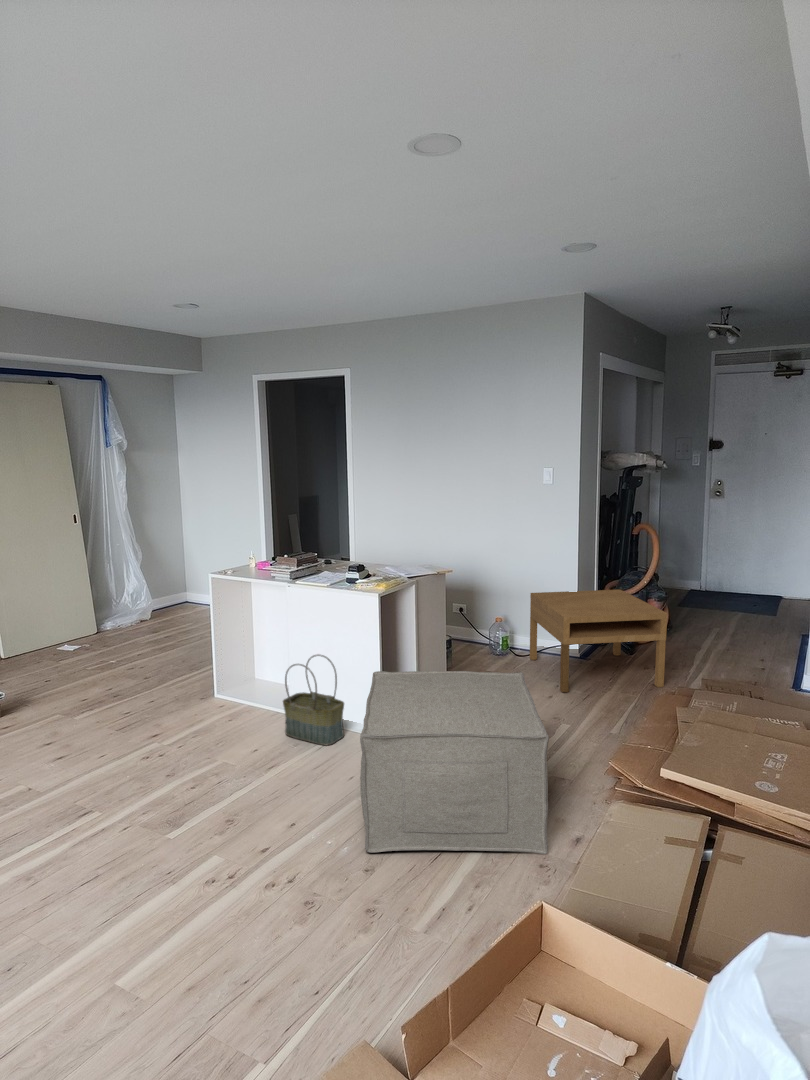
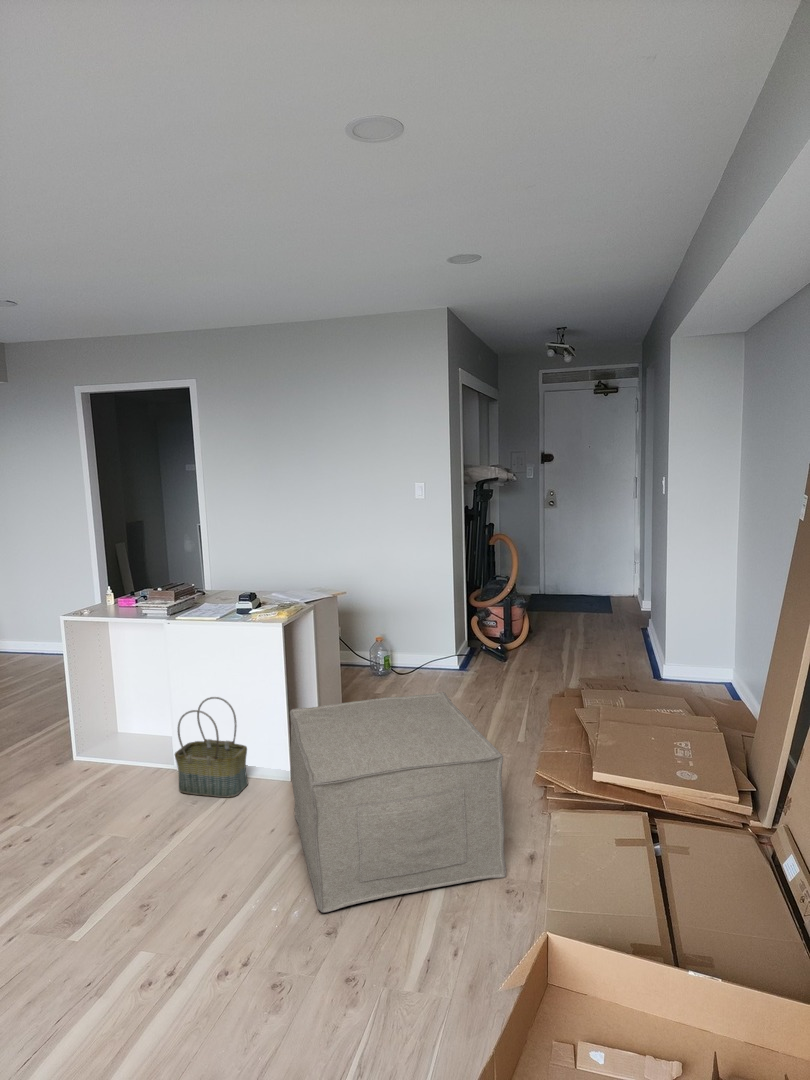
coffee table: present [530,590,667,692] -> none [409,599,545,706]

